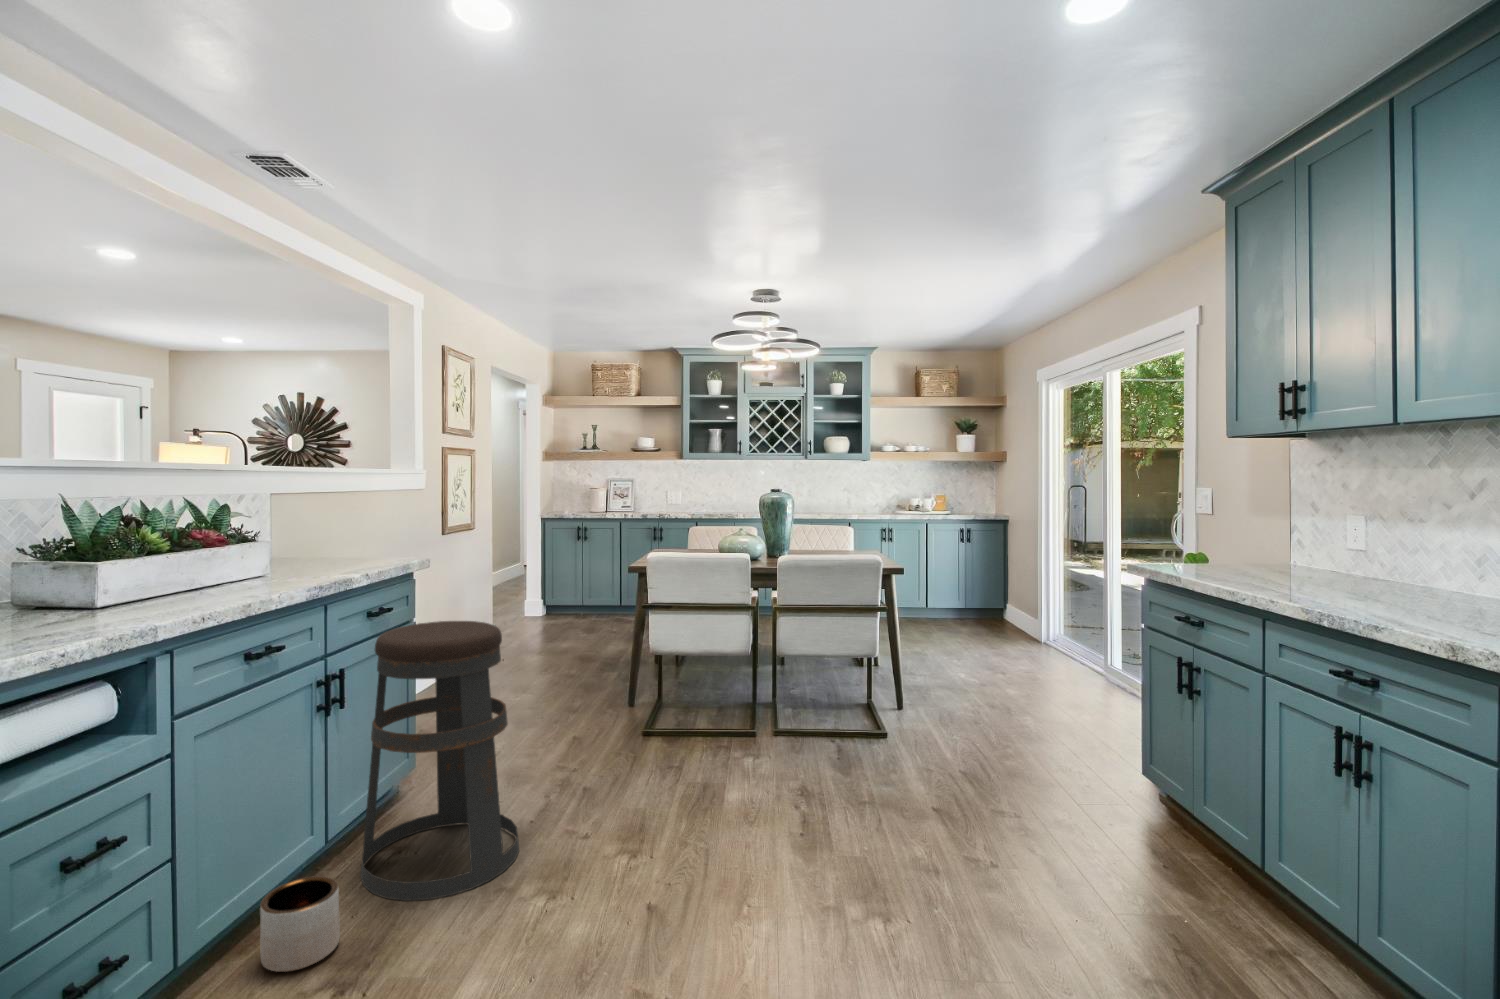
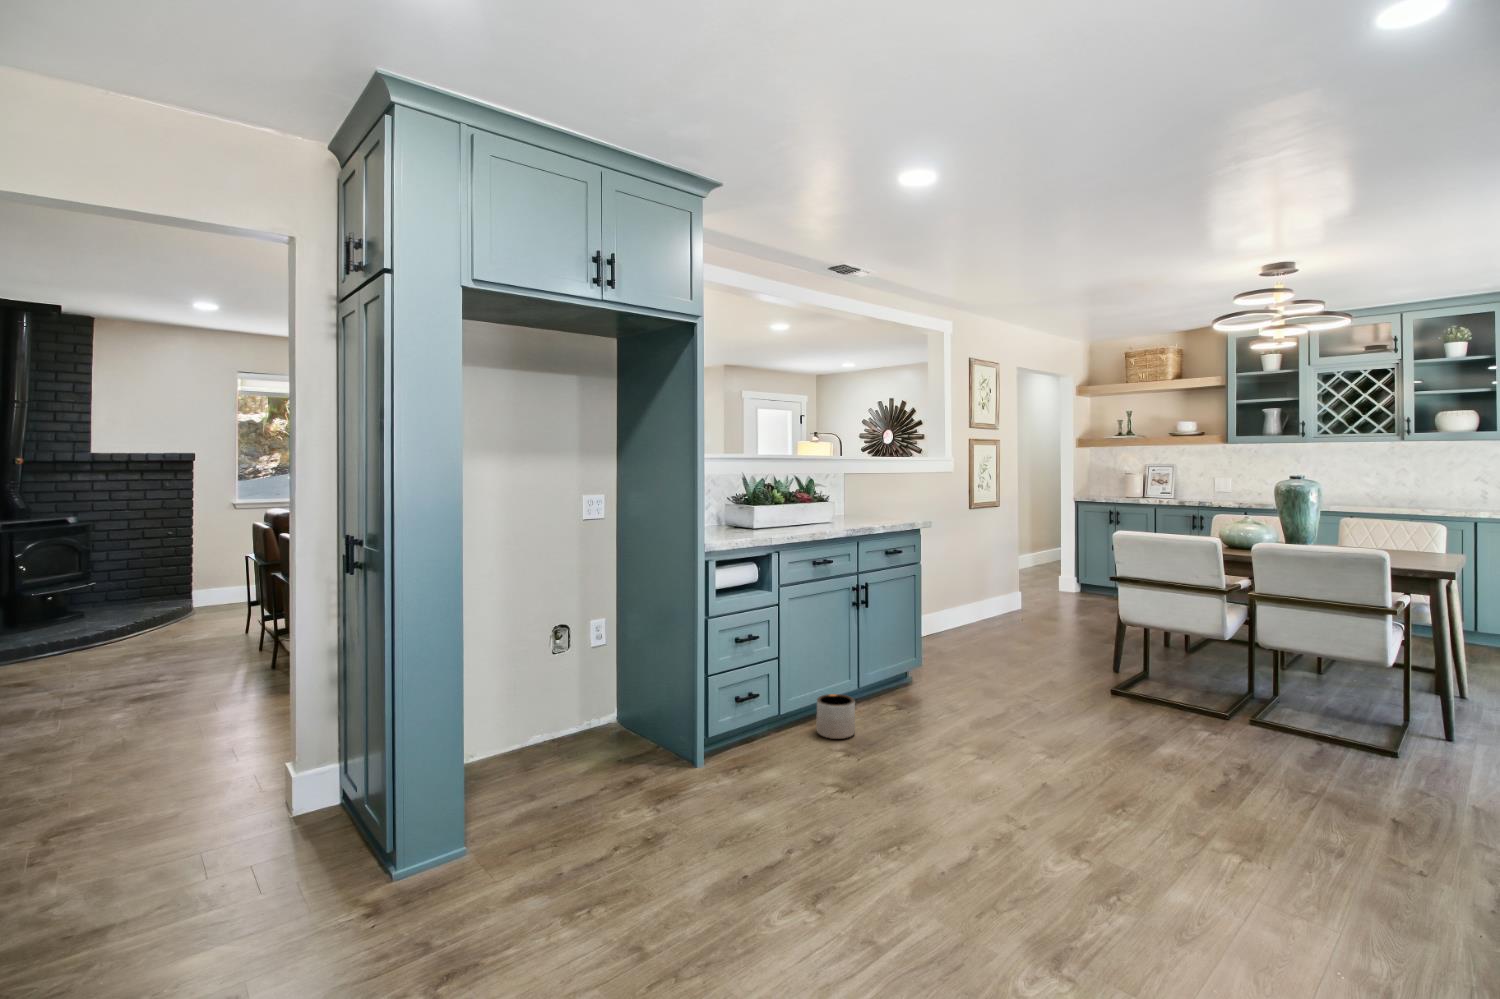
bar stool: present [360,621,519,901] -> none [874,560,974,734]

